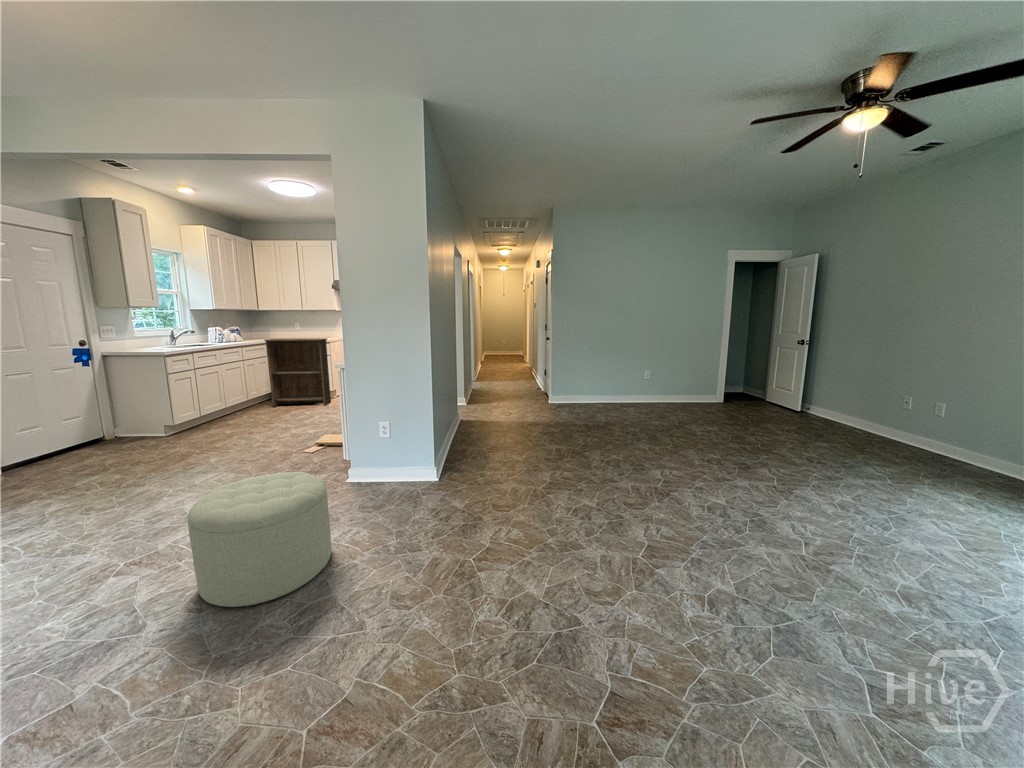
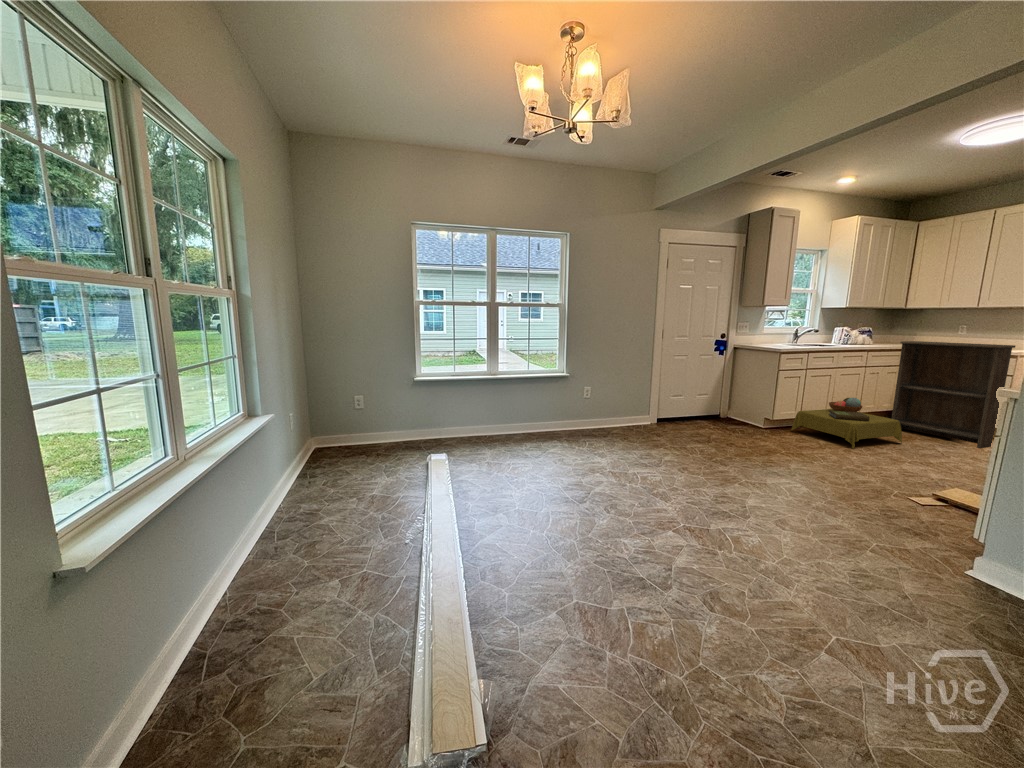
side table: none [197,388,284,429] -> present [791,398,902,449]
ottoman: present [188,472,331,607] -> none [718,495,905,675]

